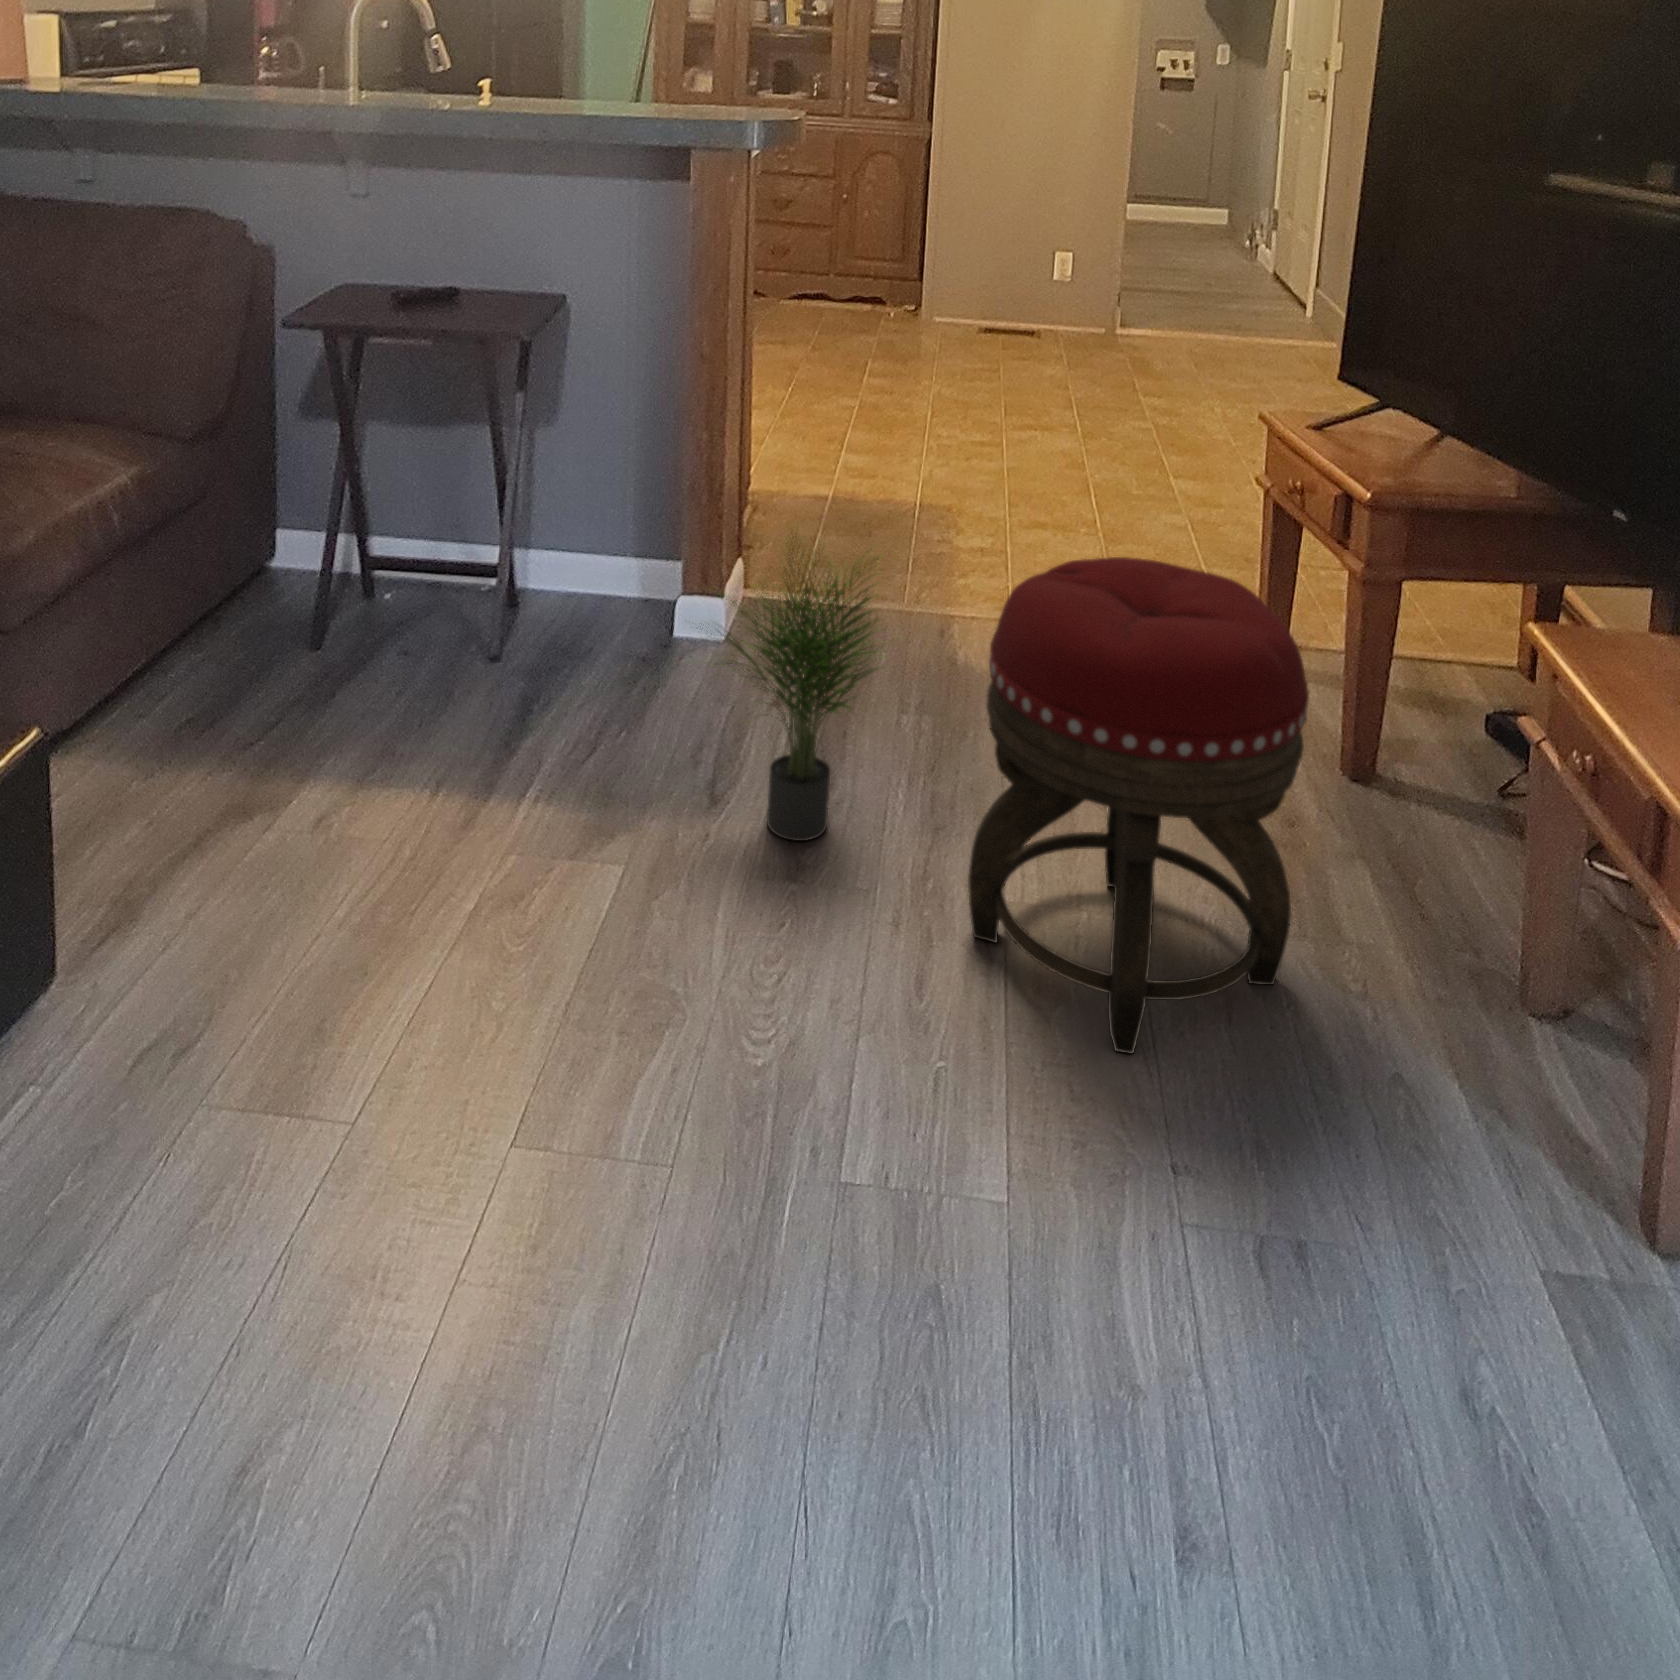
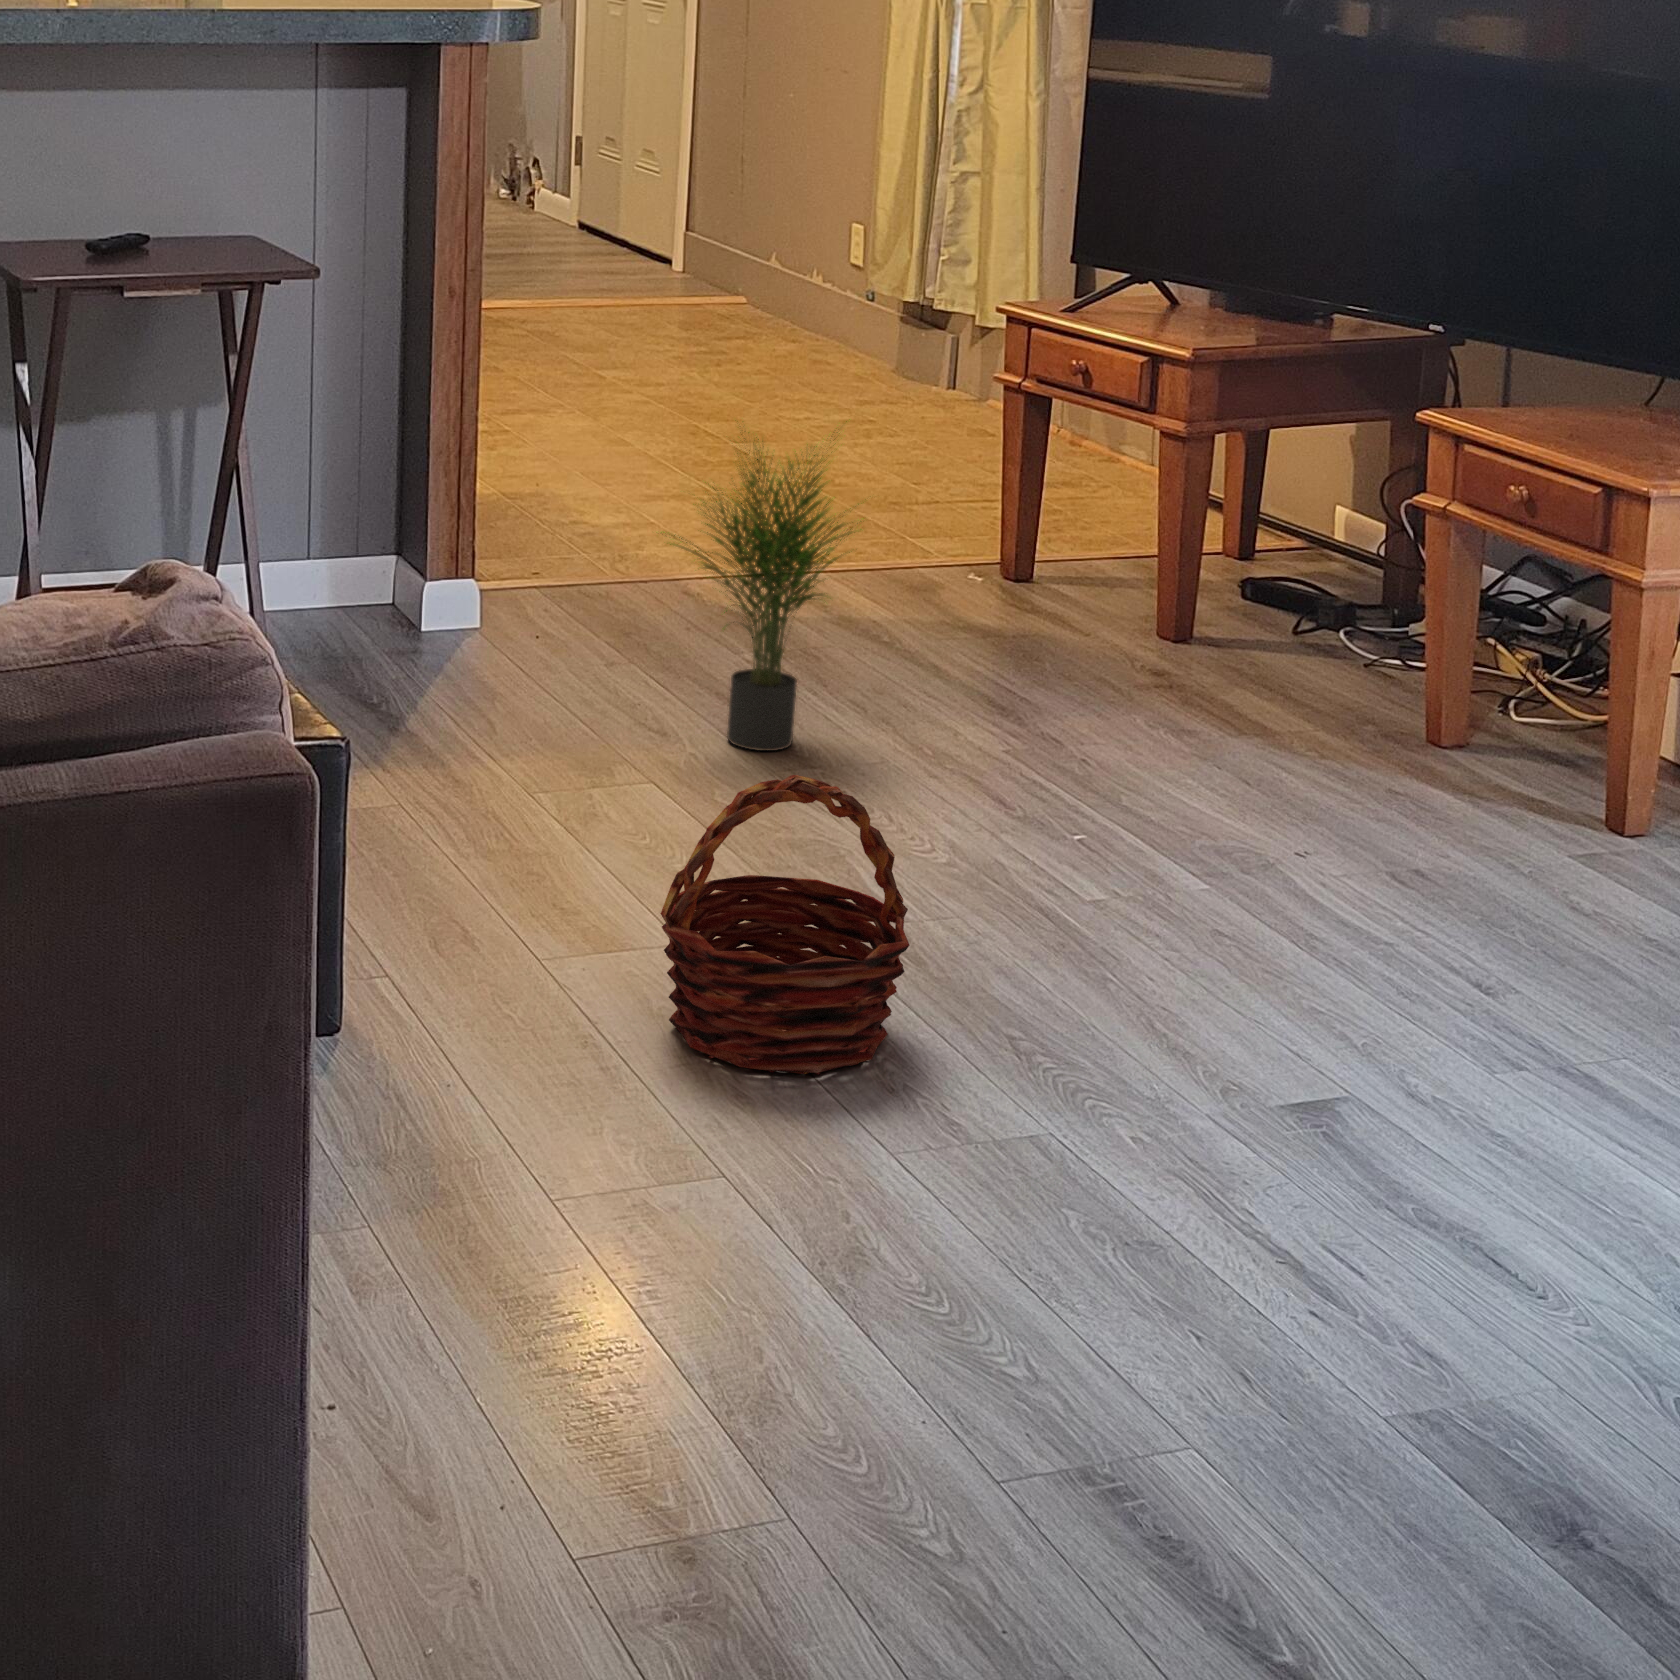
footstool: present [968,557,1309,1054] -> none [1001,397,1312,818]
basket: none [123,1017,414,1385] -> present [660,775,910,1075]

